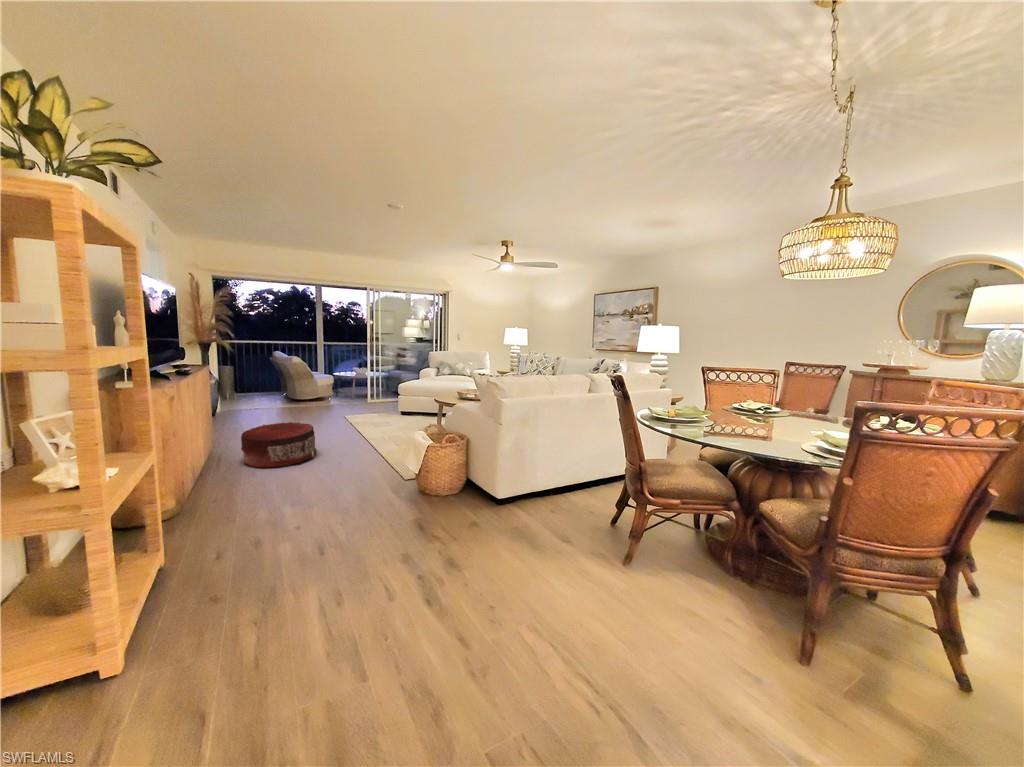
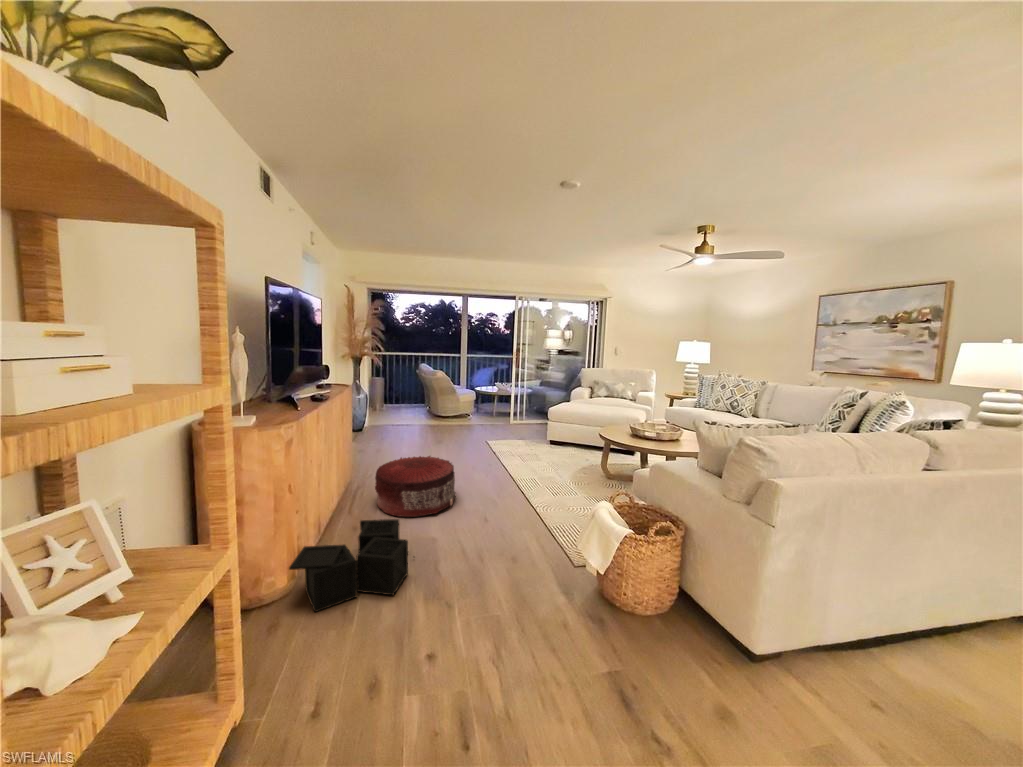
storage bin: none [181,461,284,522] -> present [289,519,408,612]

